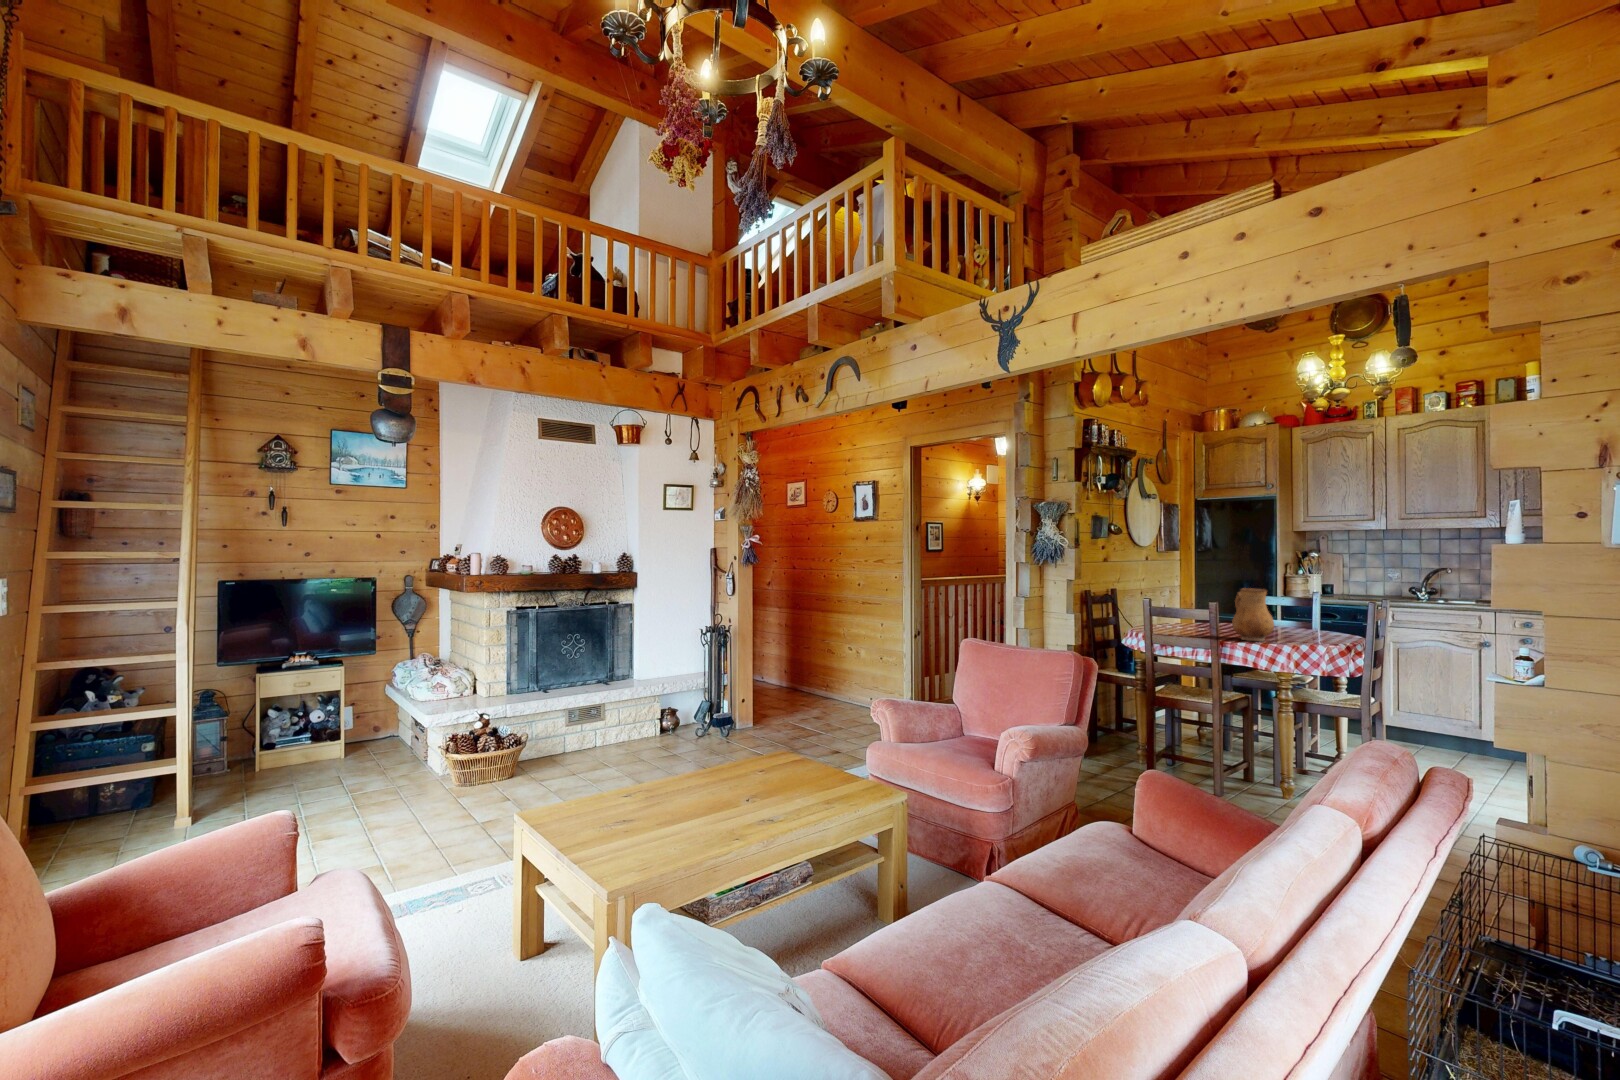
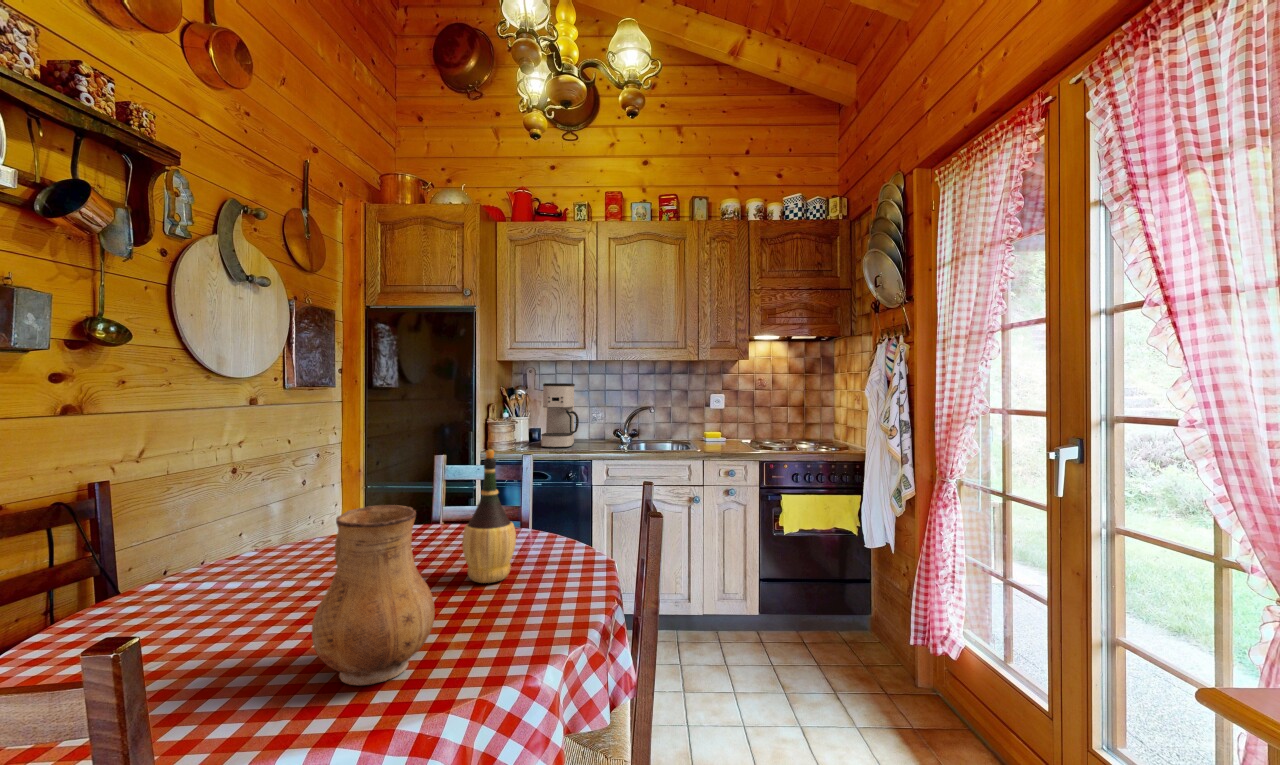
coffee maker: none [1333,548,1370,598] -> present [541,383,579,448]
wine bottle: none [1280,577,1308,634] -> present [462,450,516,583]

